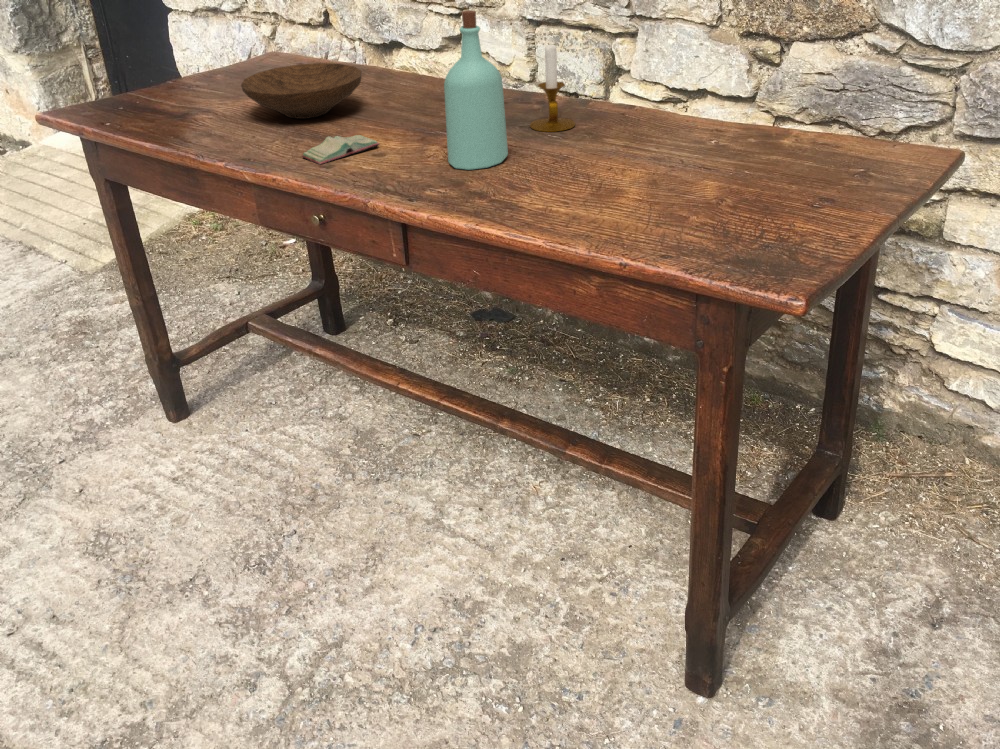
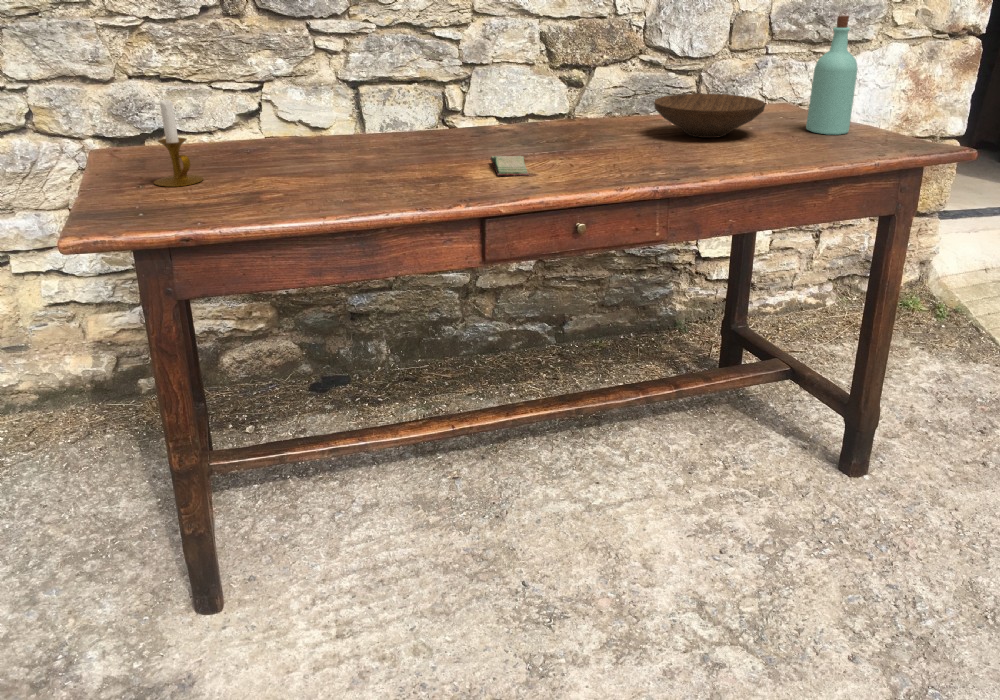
bottle: present [444,10,508,170] -> present [806,16,858,135]
candlestick: present [530,45,575,132] -> present [154,100,204,187]
wooden bowl: present [241,63,361,119] -> present [654,93,765,138]

